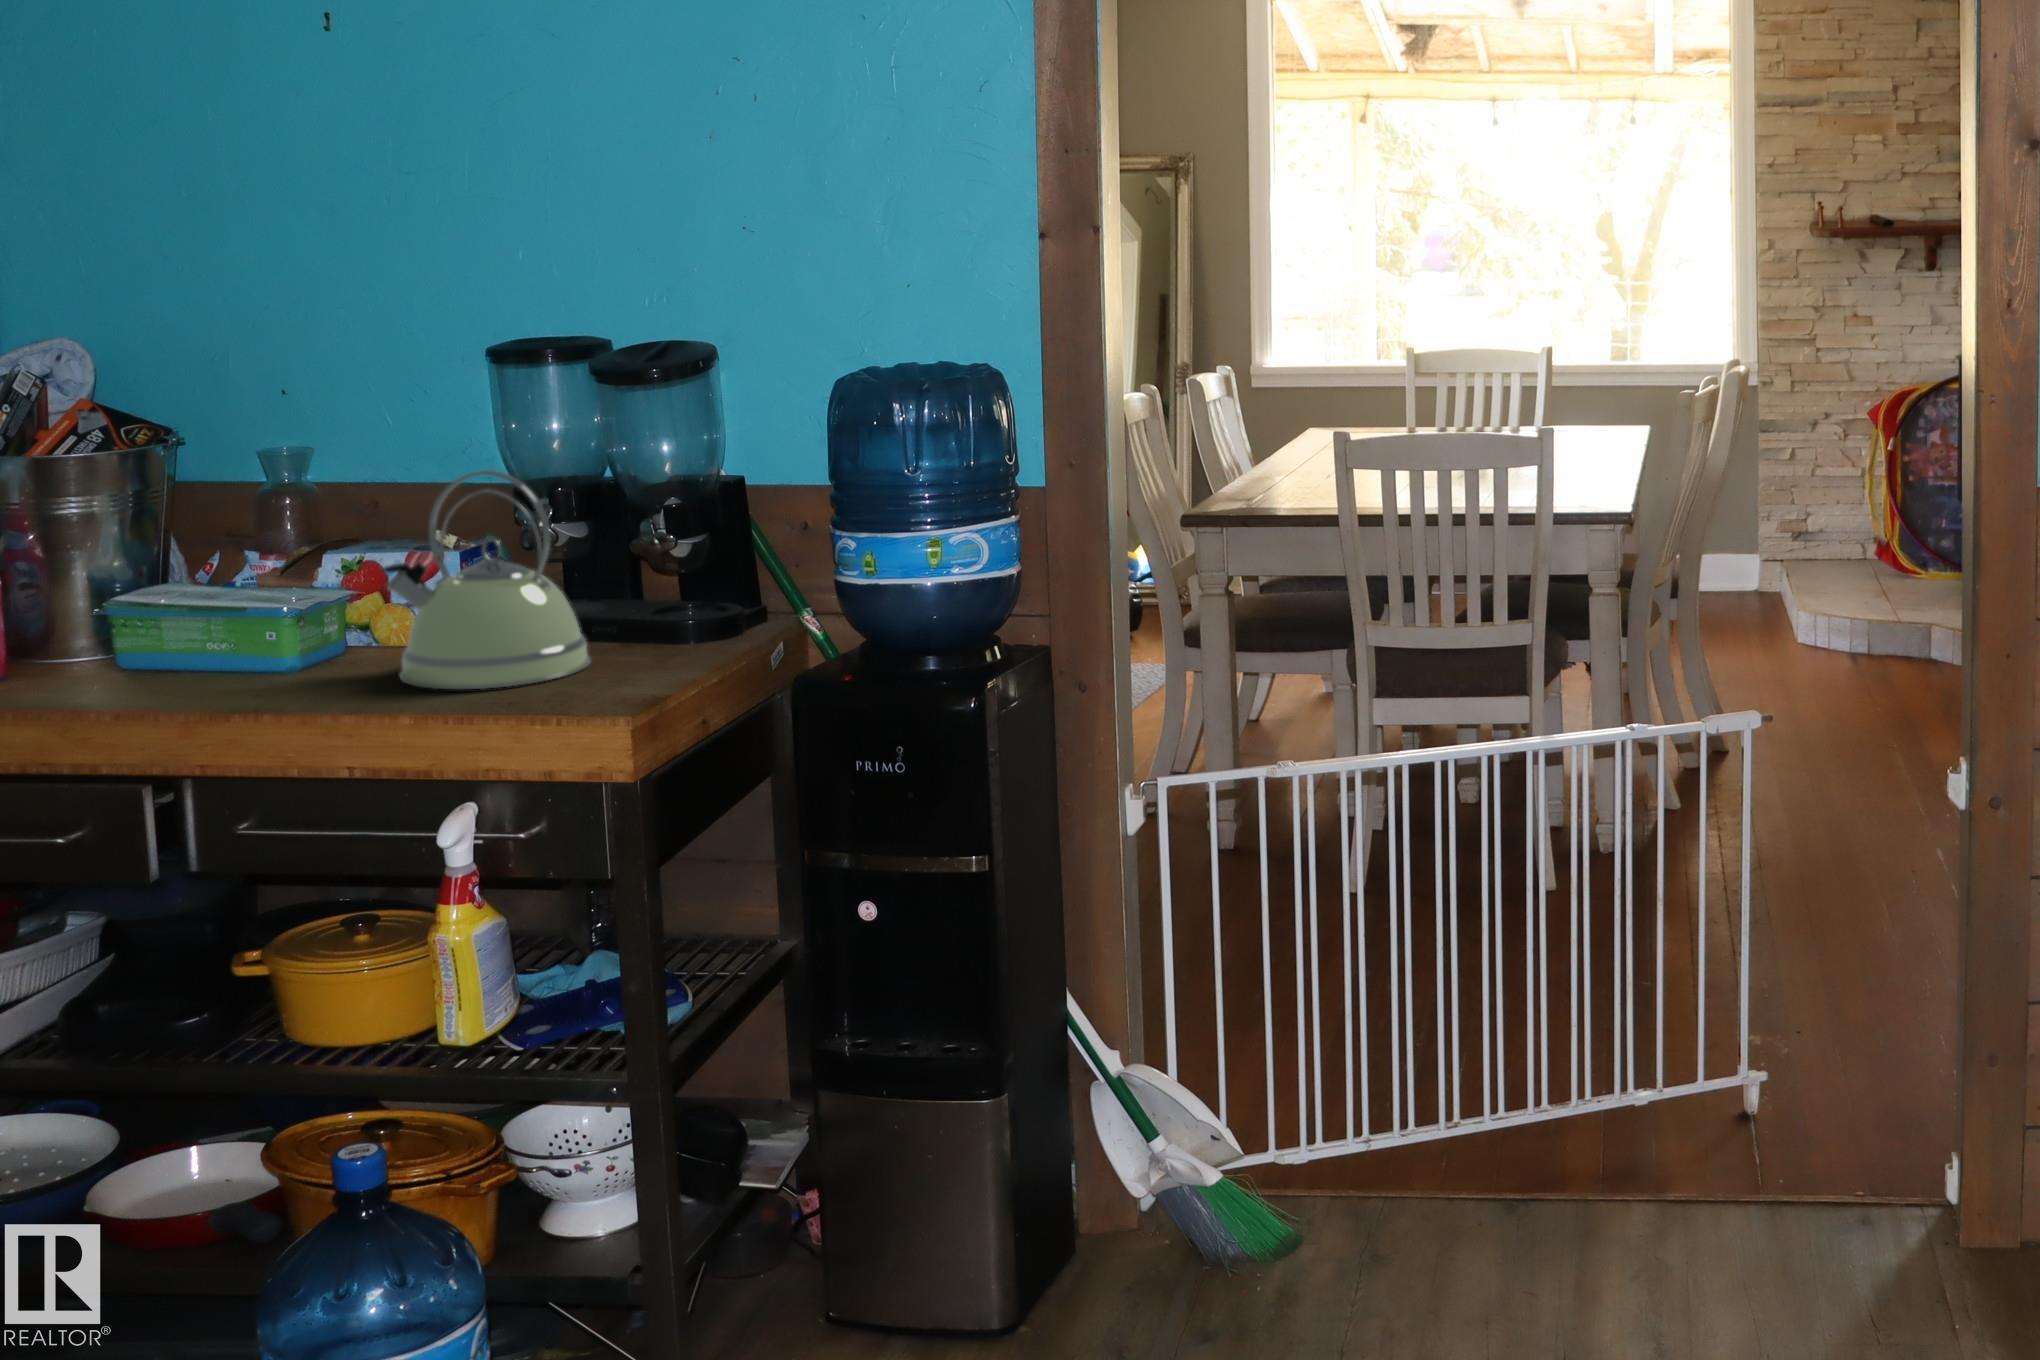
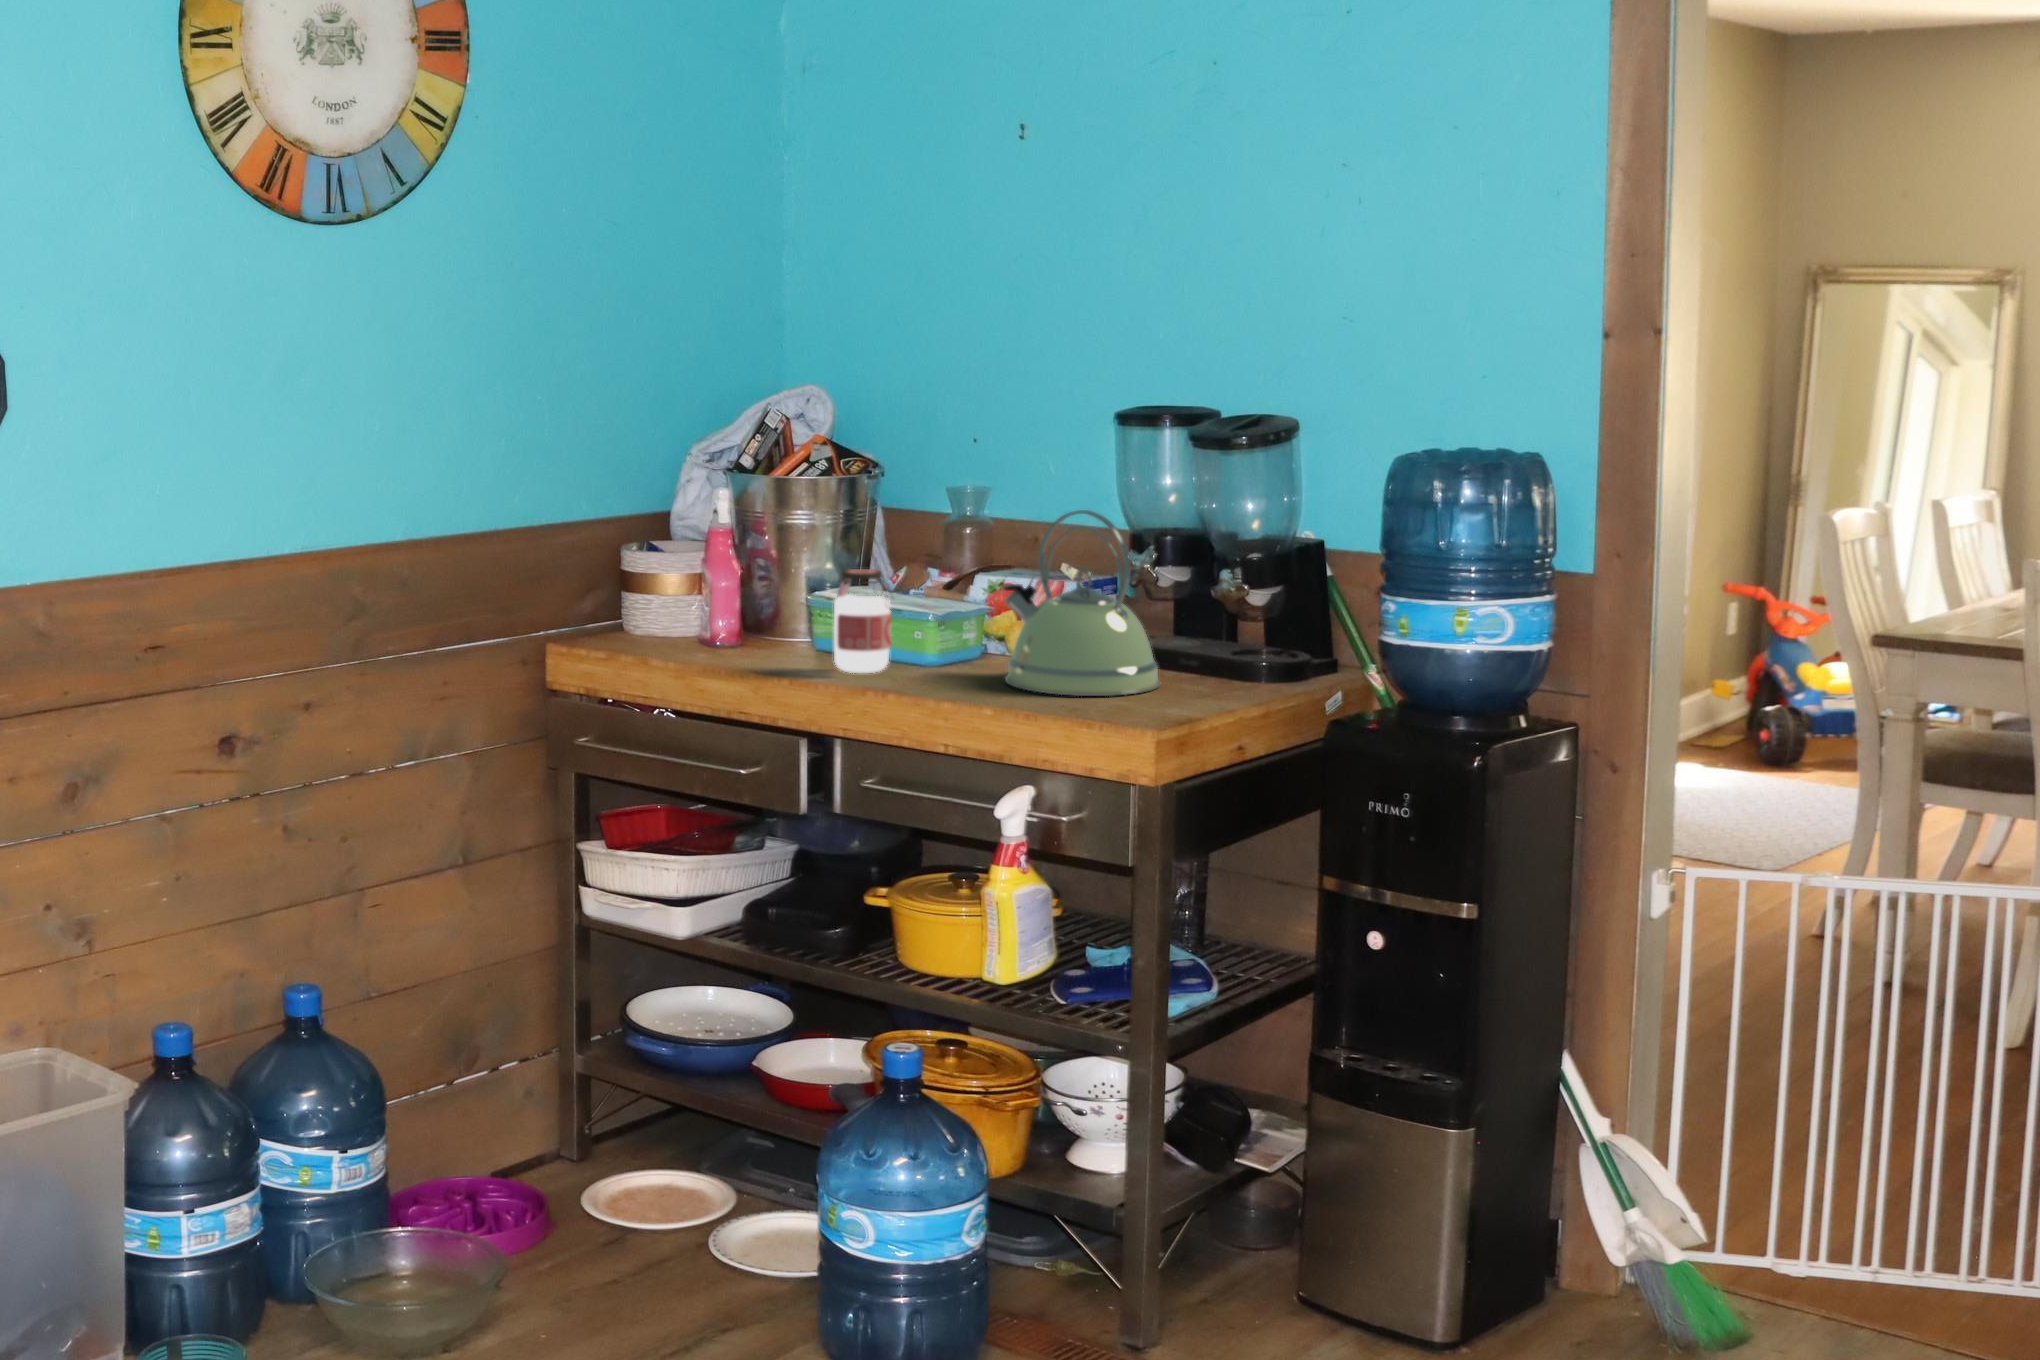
jar: none [155,565,241,699] -> present [834,569,891,673]

